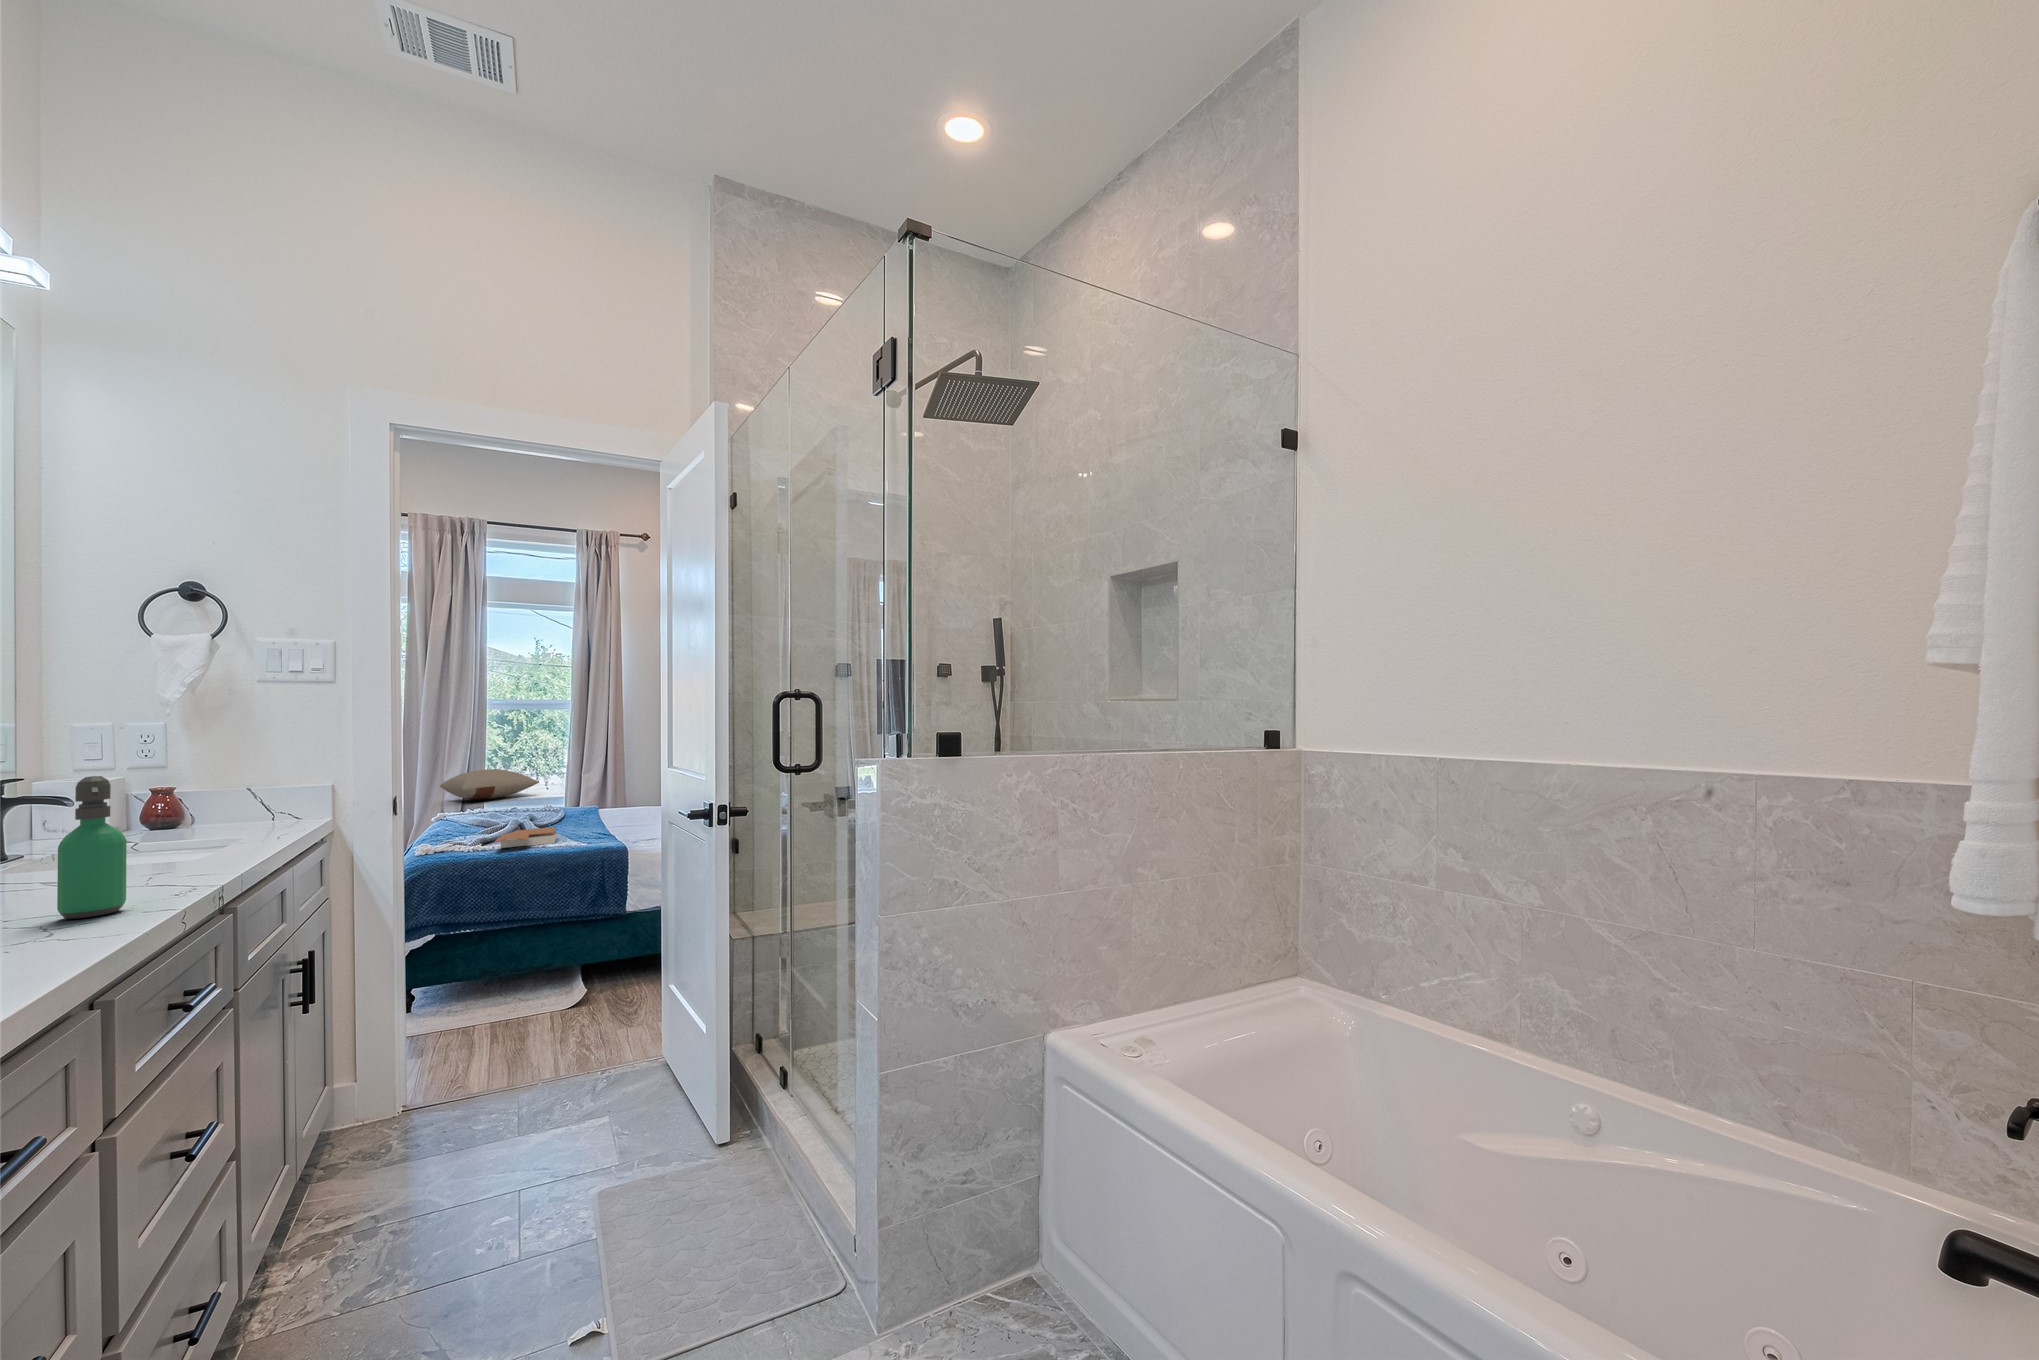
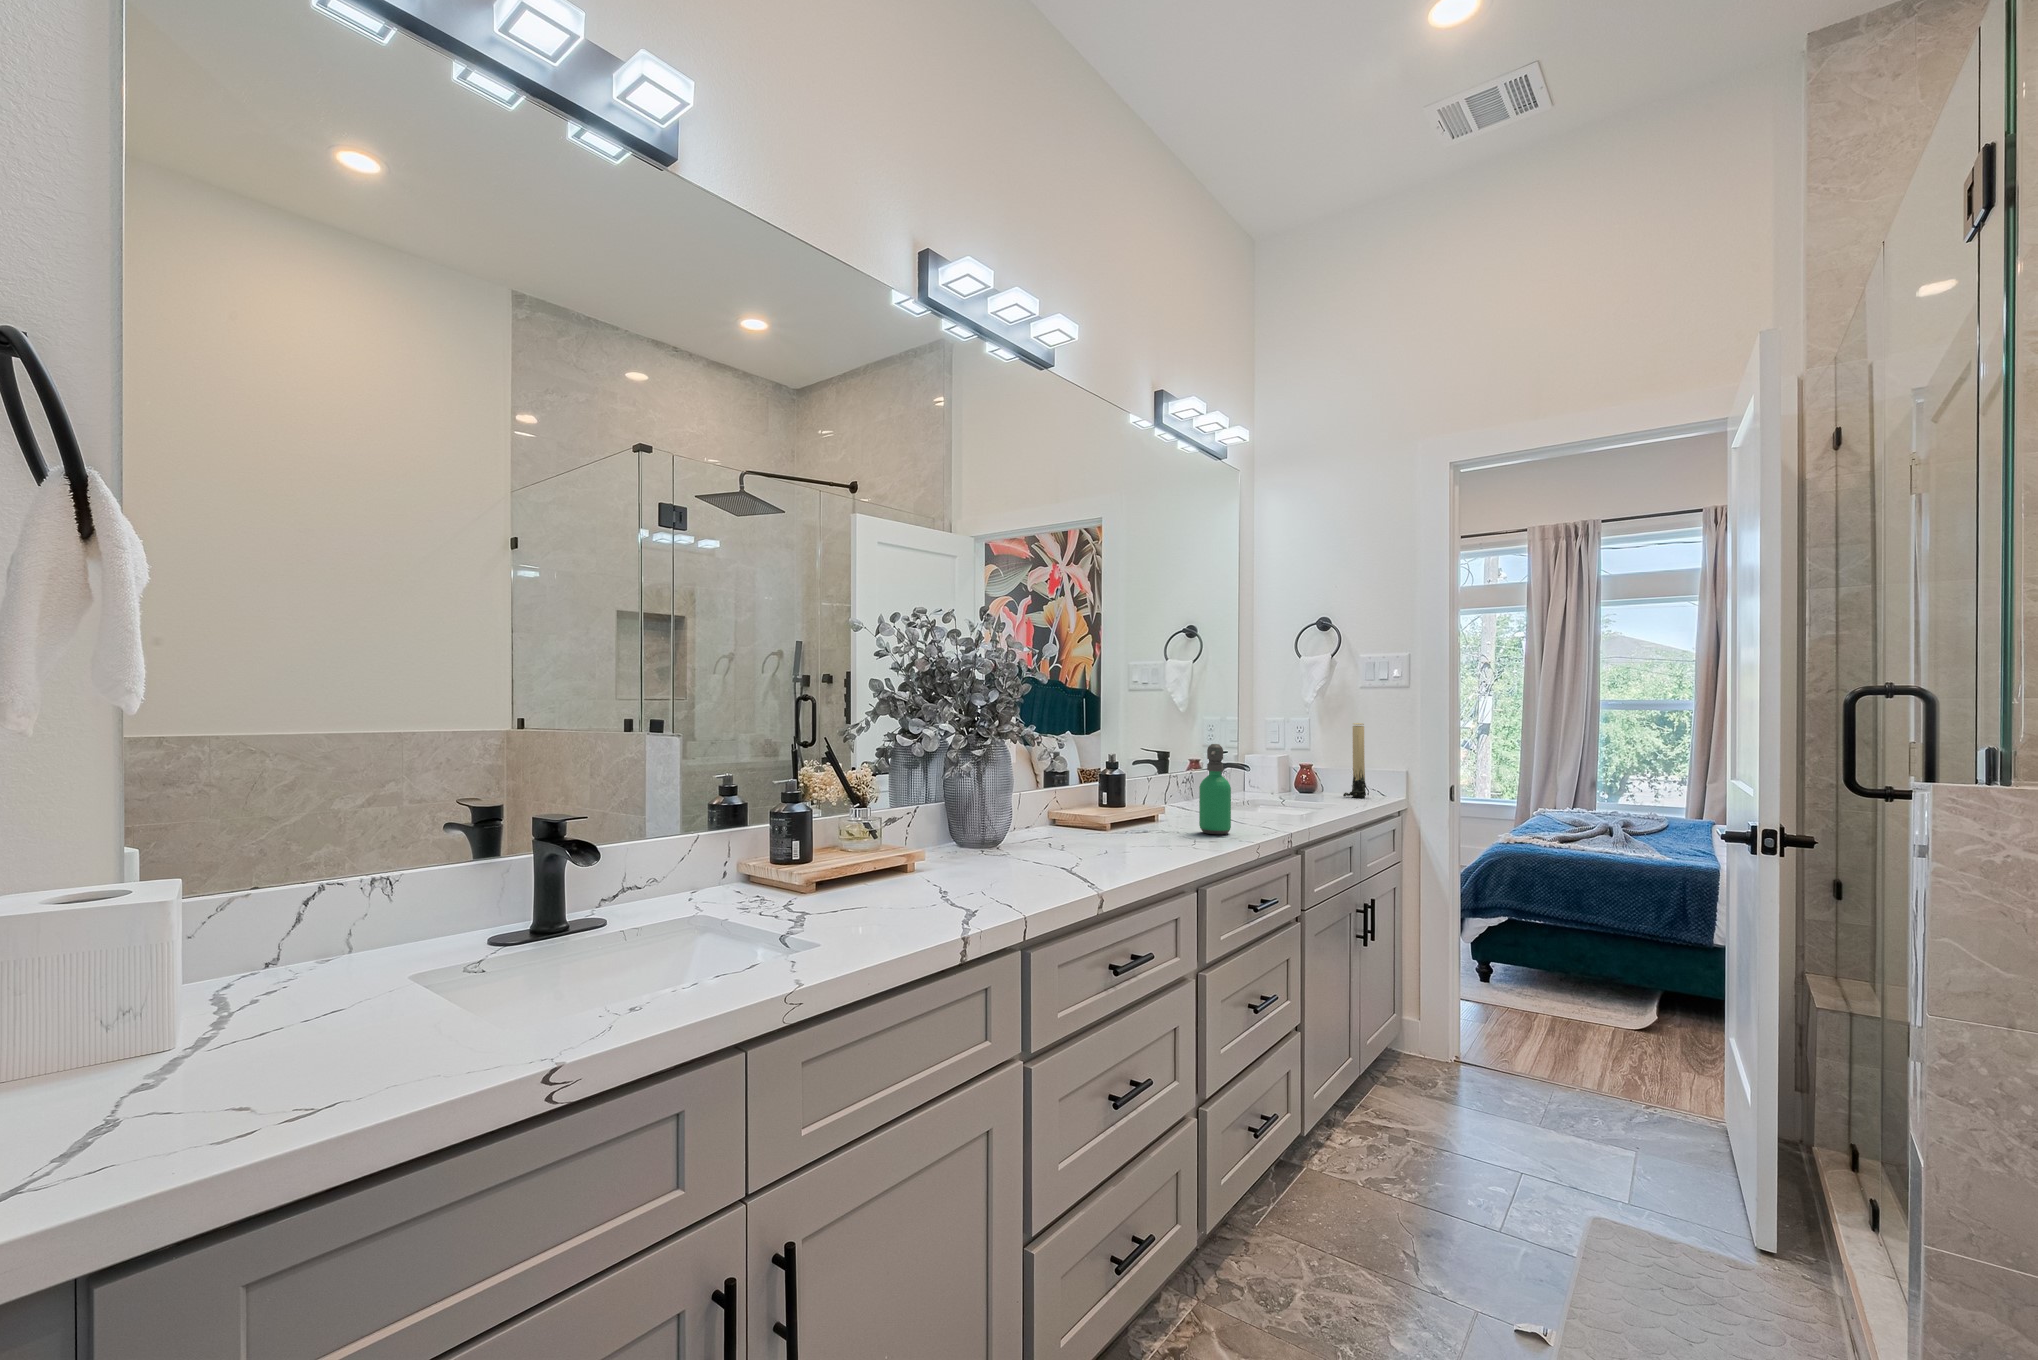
candle: none [245,735,282,834] -> present [1343,723,1366,798]
pillow: present [440,769,539,800] -> none [1557,770,1656,800]
book: present [495,827,557,848] -> none [1564,836,1636,857]

